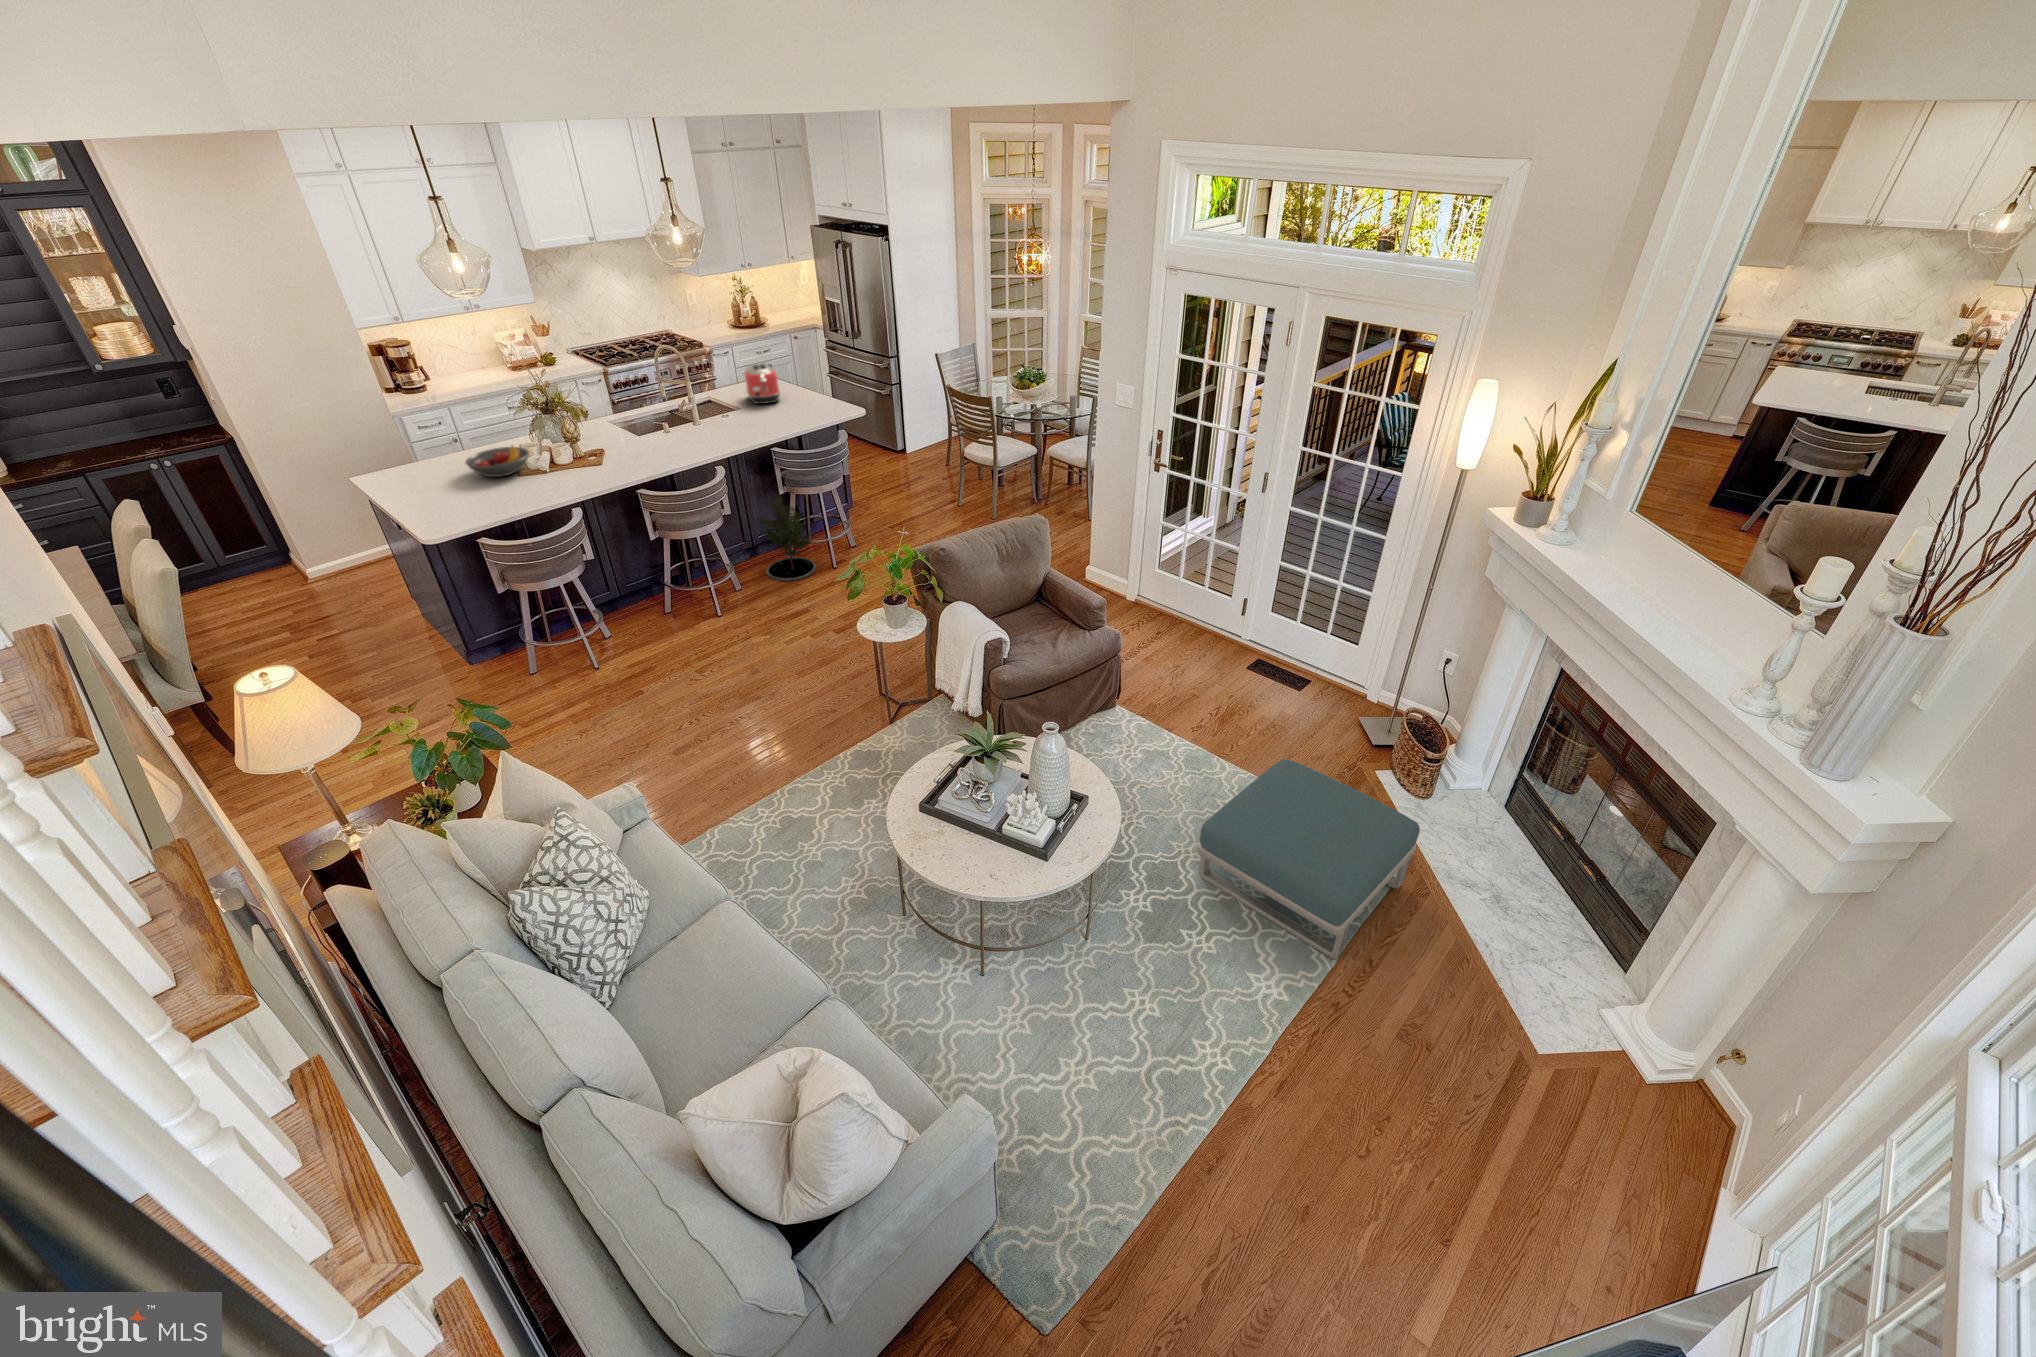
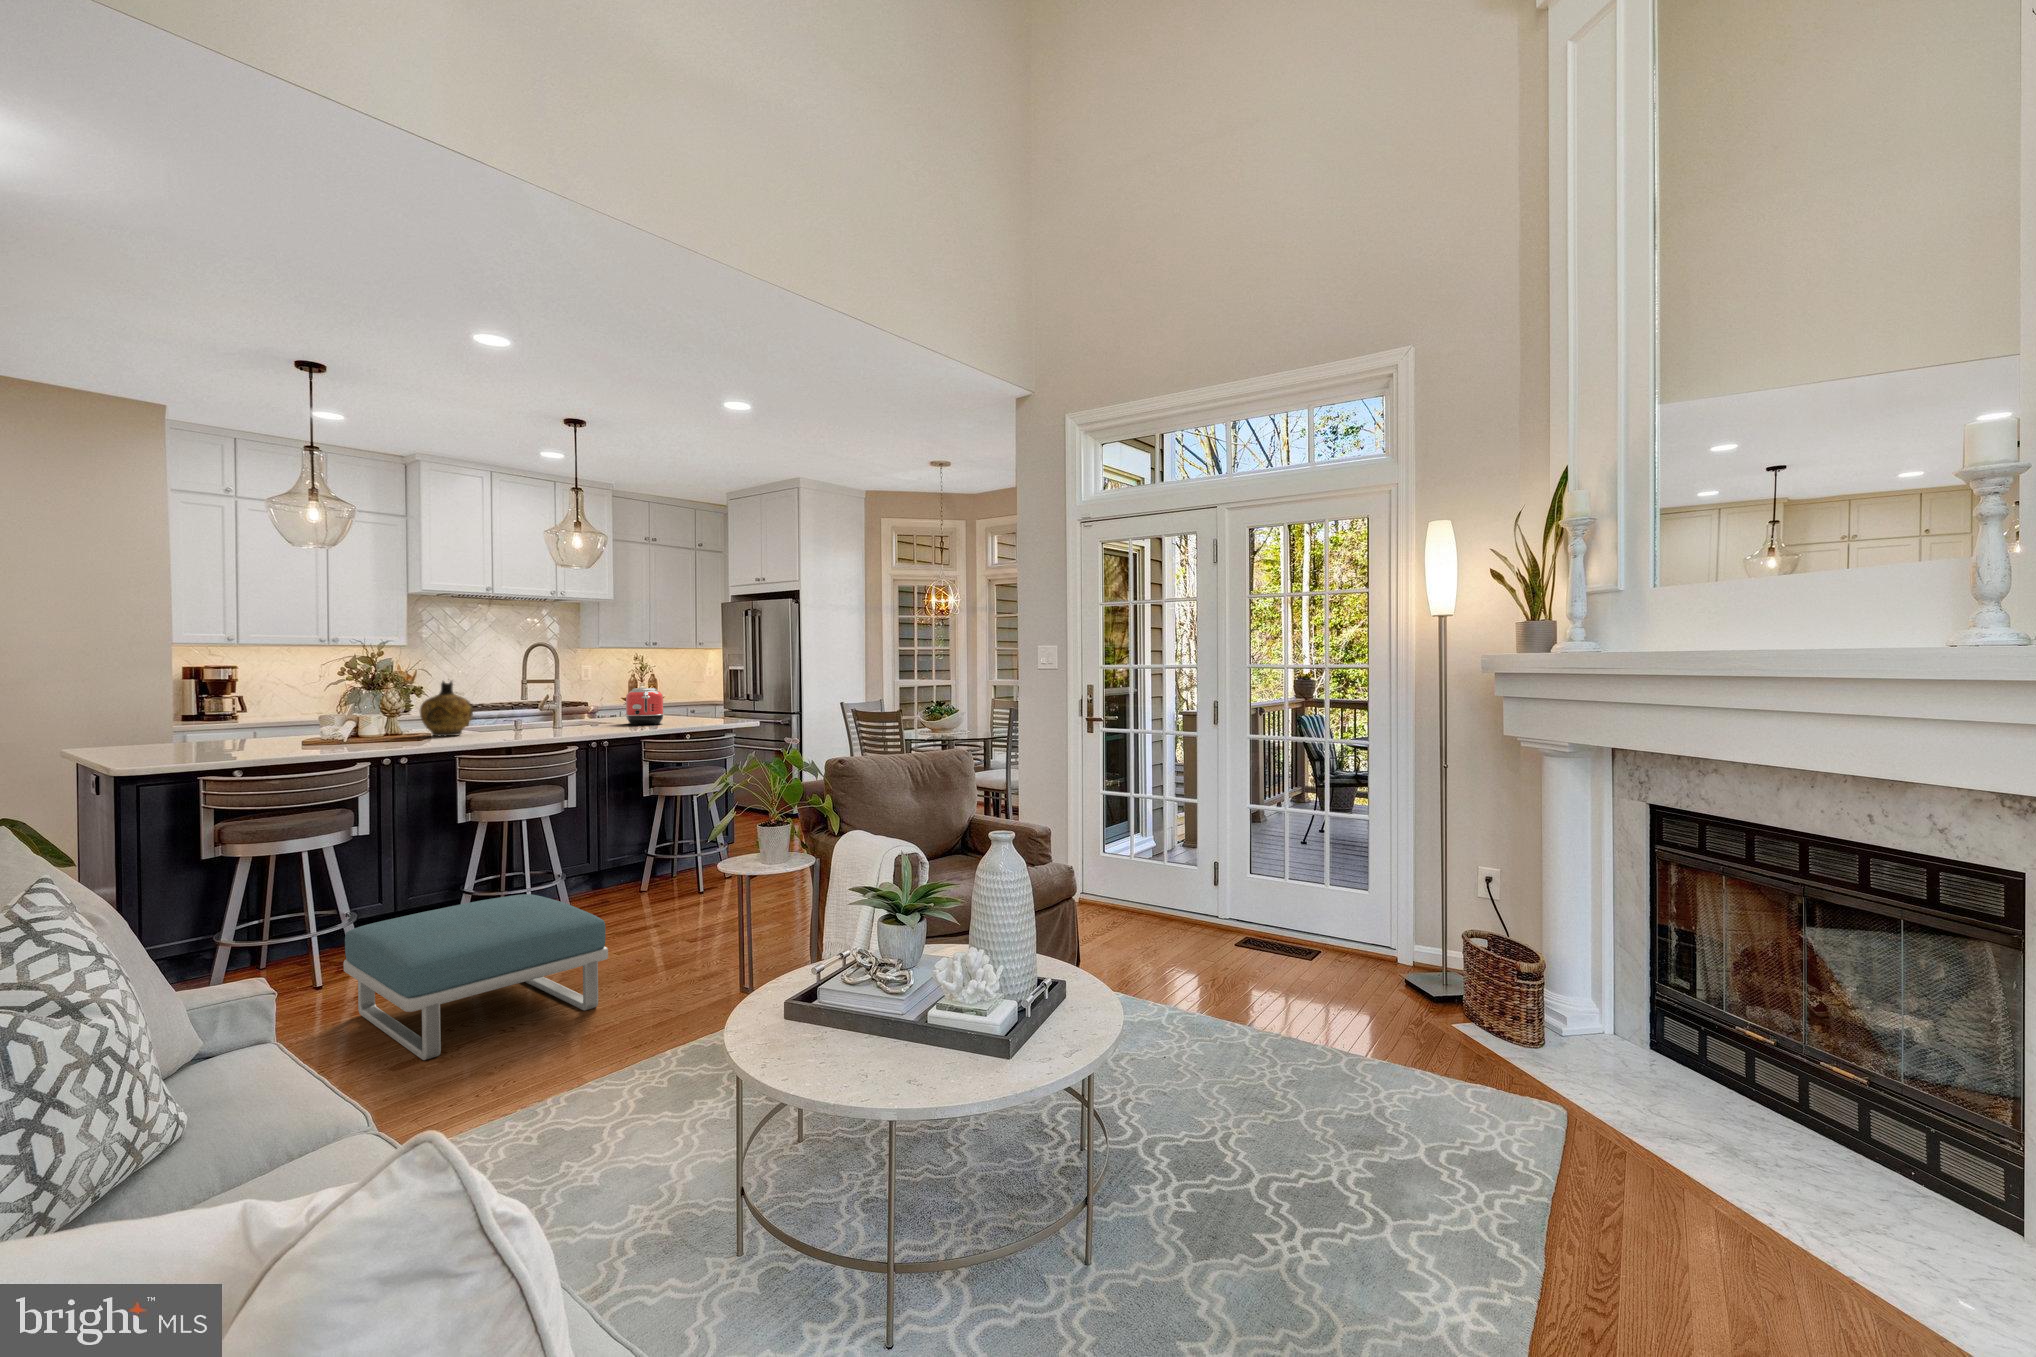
ceramic jug: none [587,396,629,446] -> present [420,681,473,736]
fruit bowl: present [465,446,529,477] -> none [236,719,330,748]
potted tree: present [757,494,816,581] -> none [607,786,679,902]
footstool: present [1197,759,1420,959] -> present [344,894,608,1060]

